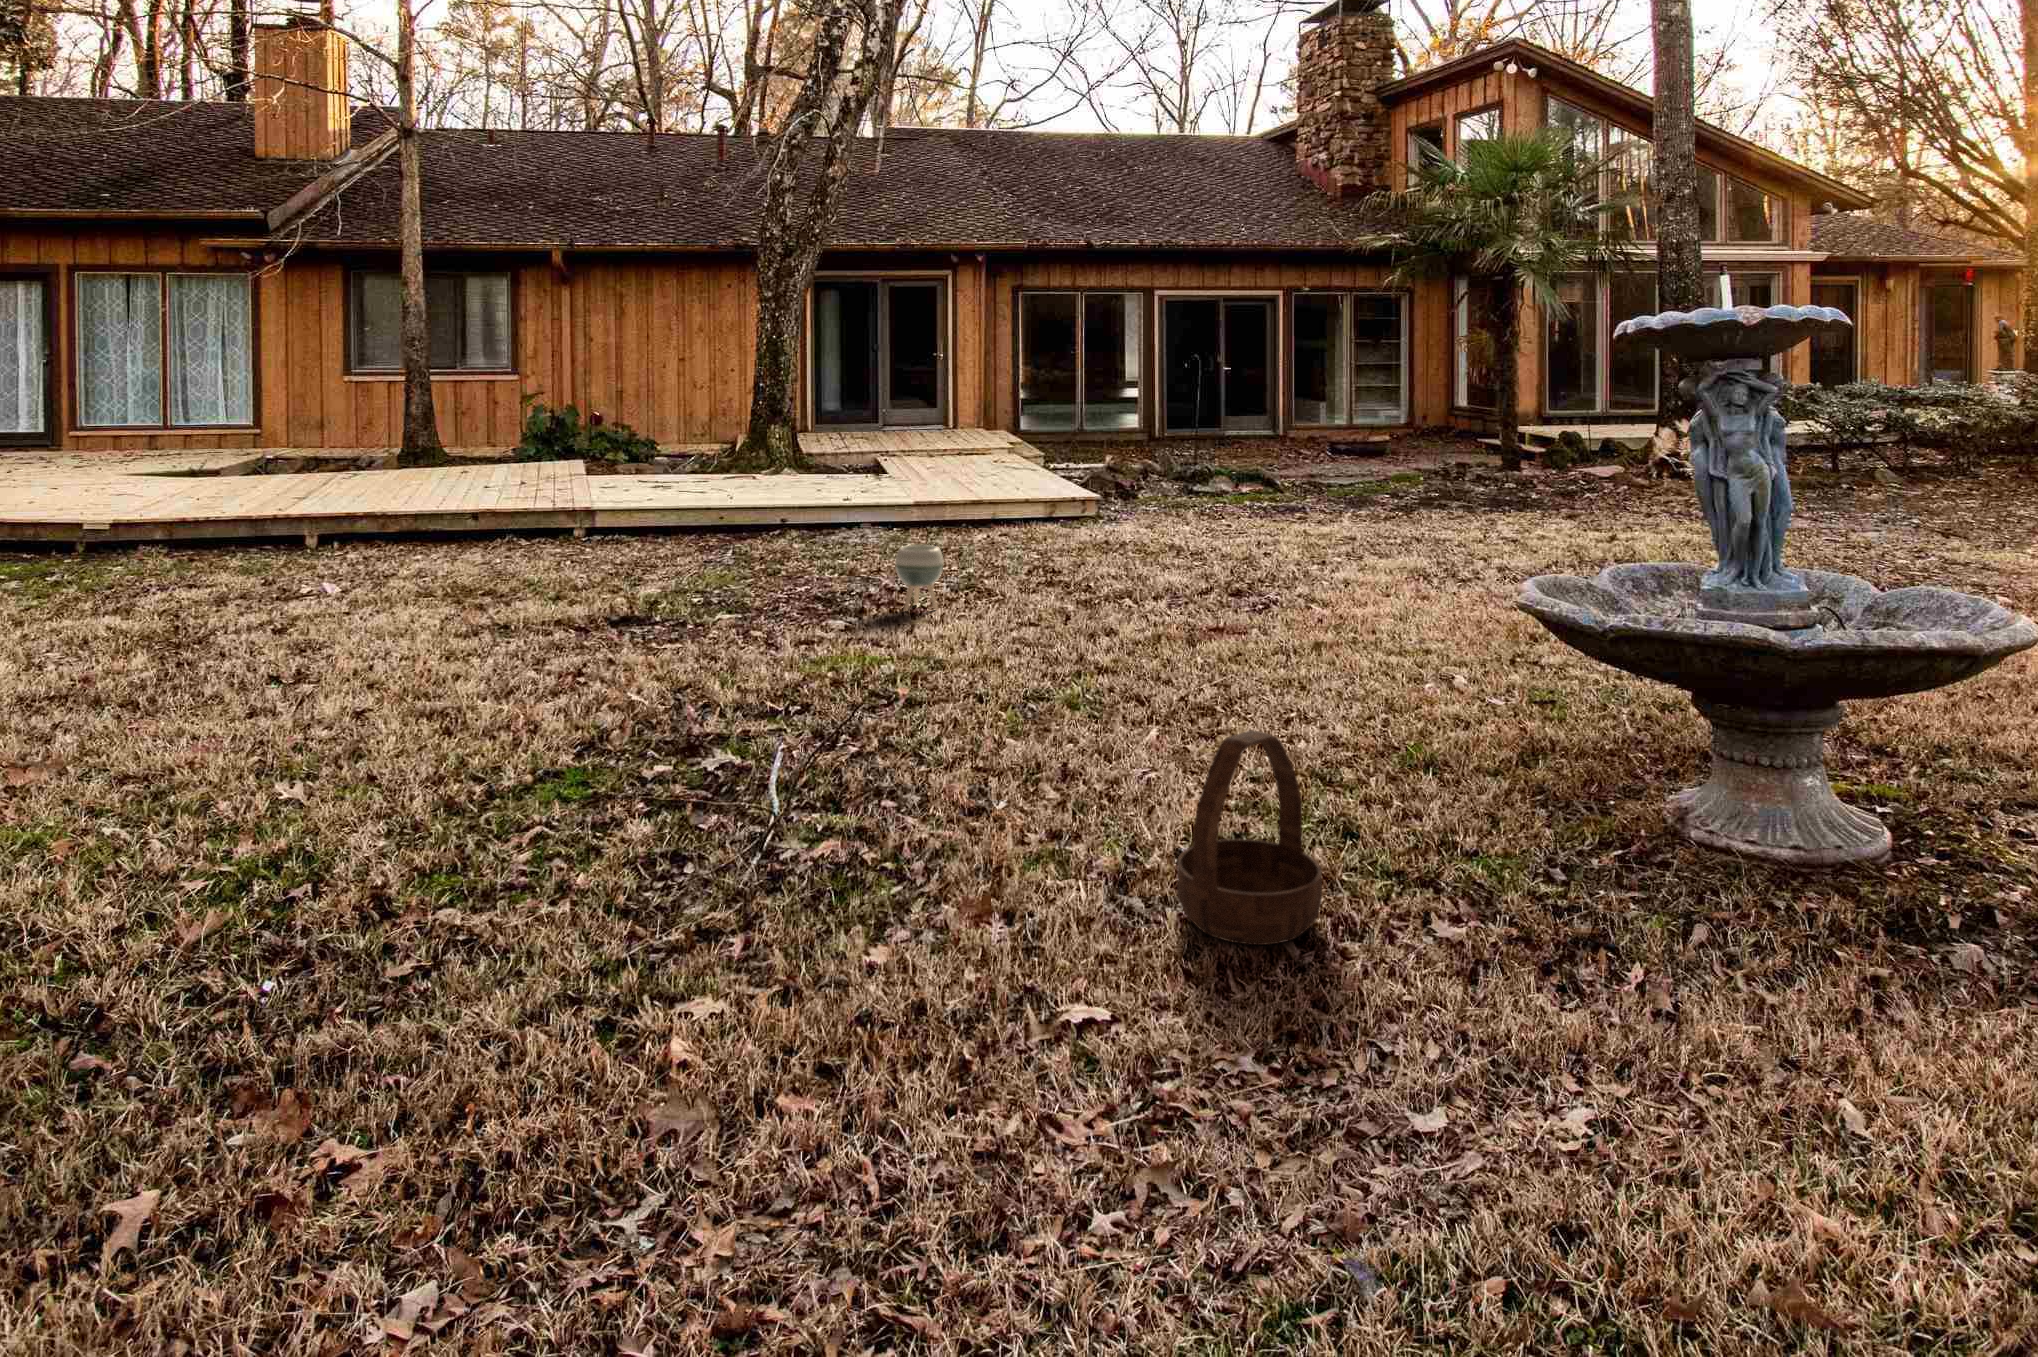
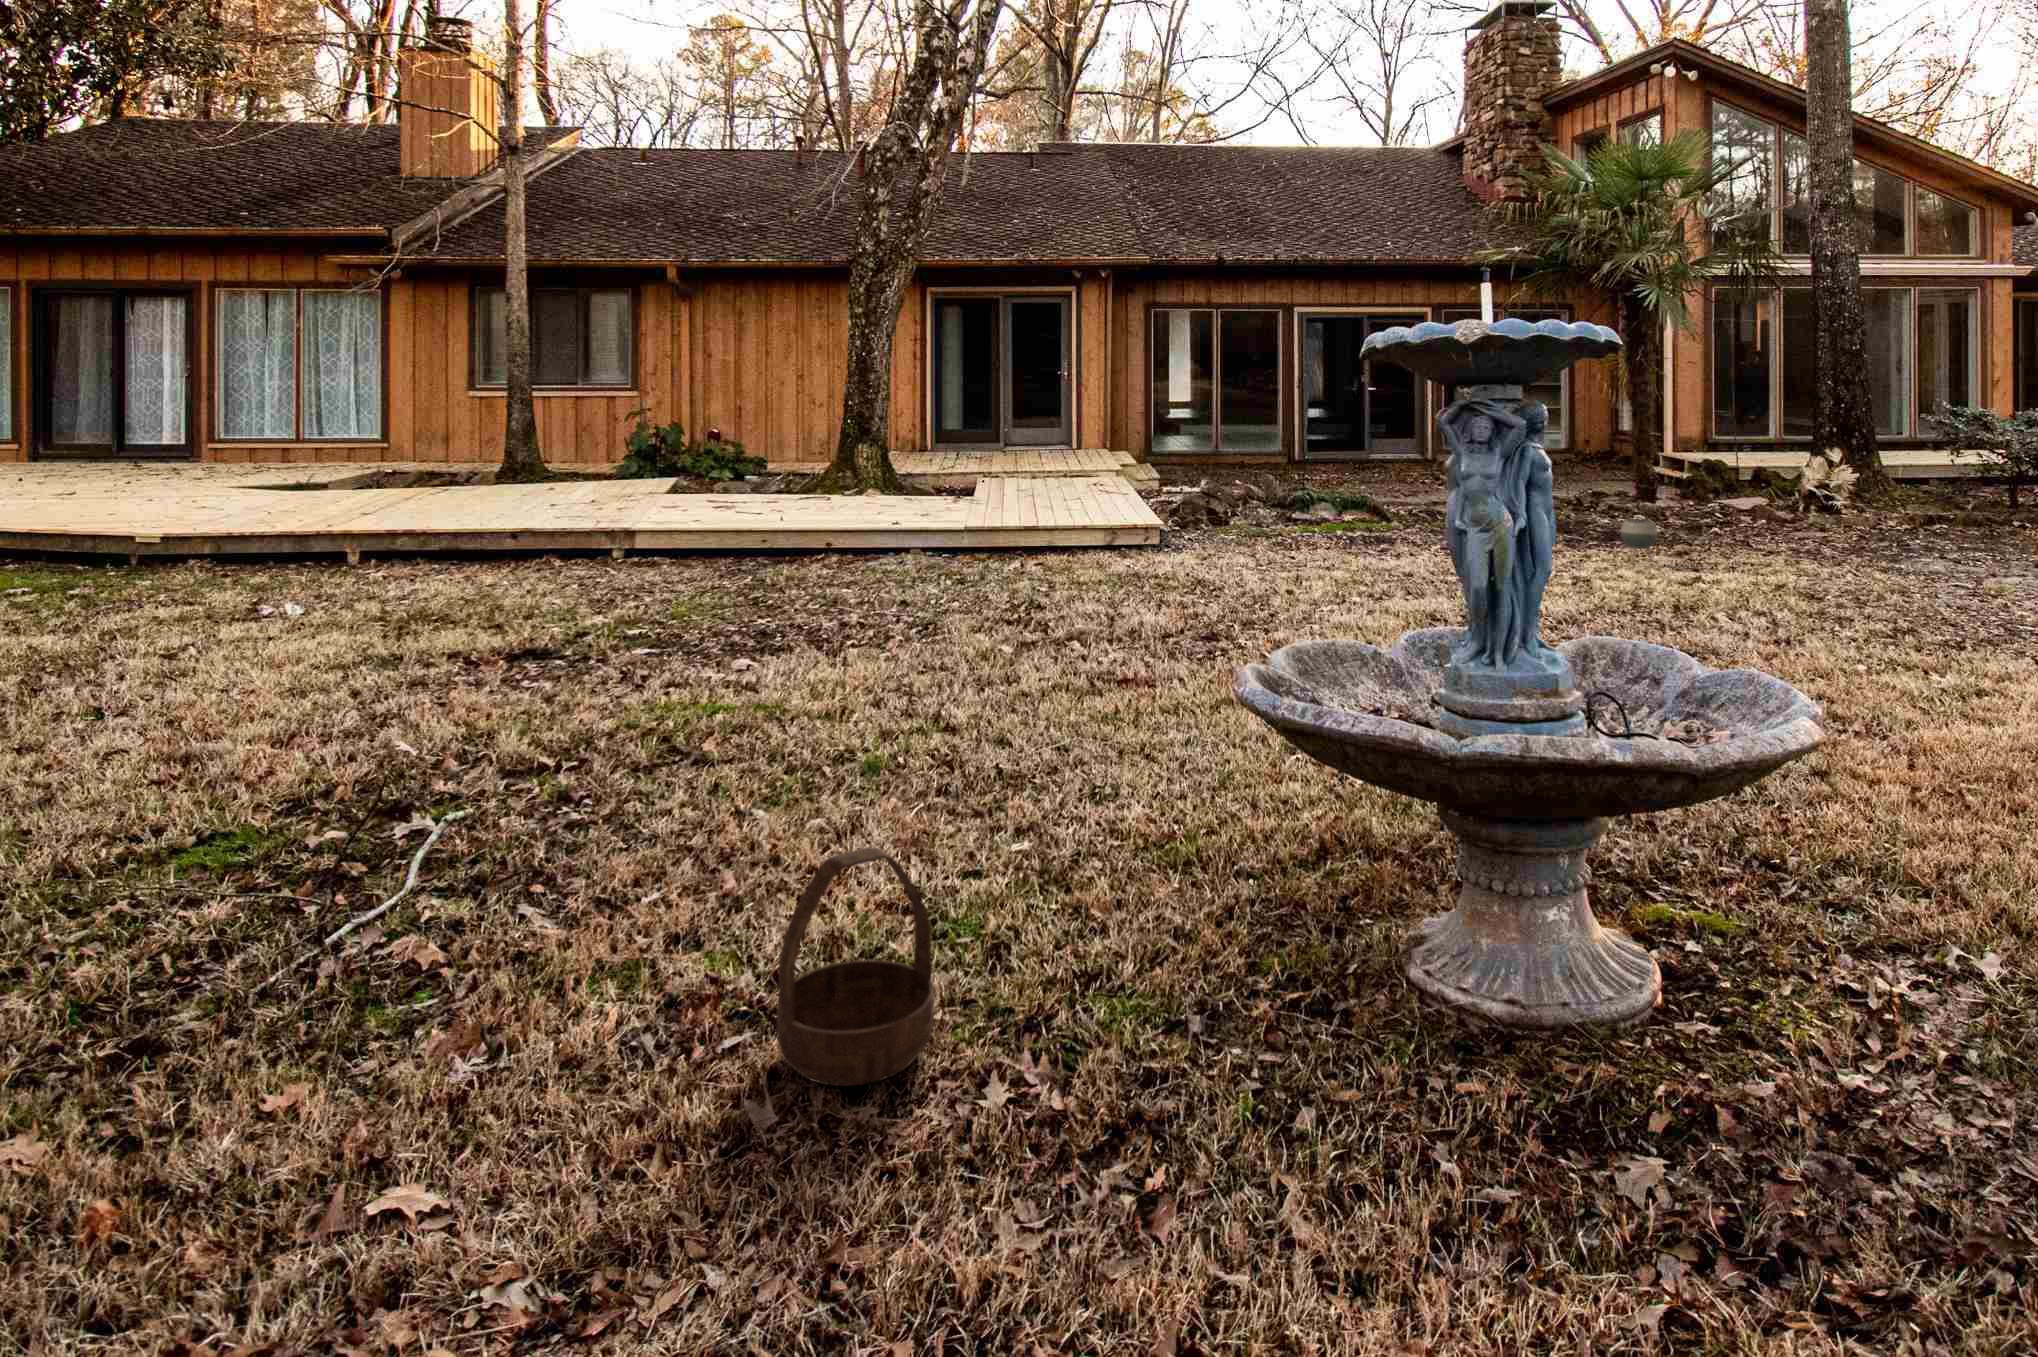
planter: present [895,545,944,611] -> present [1621,519,1658,566]

